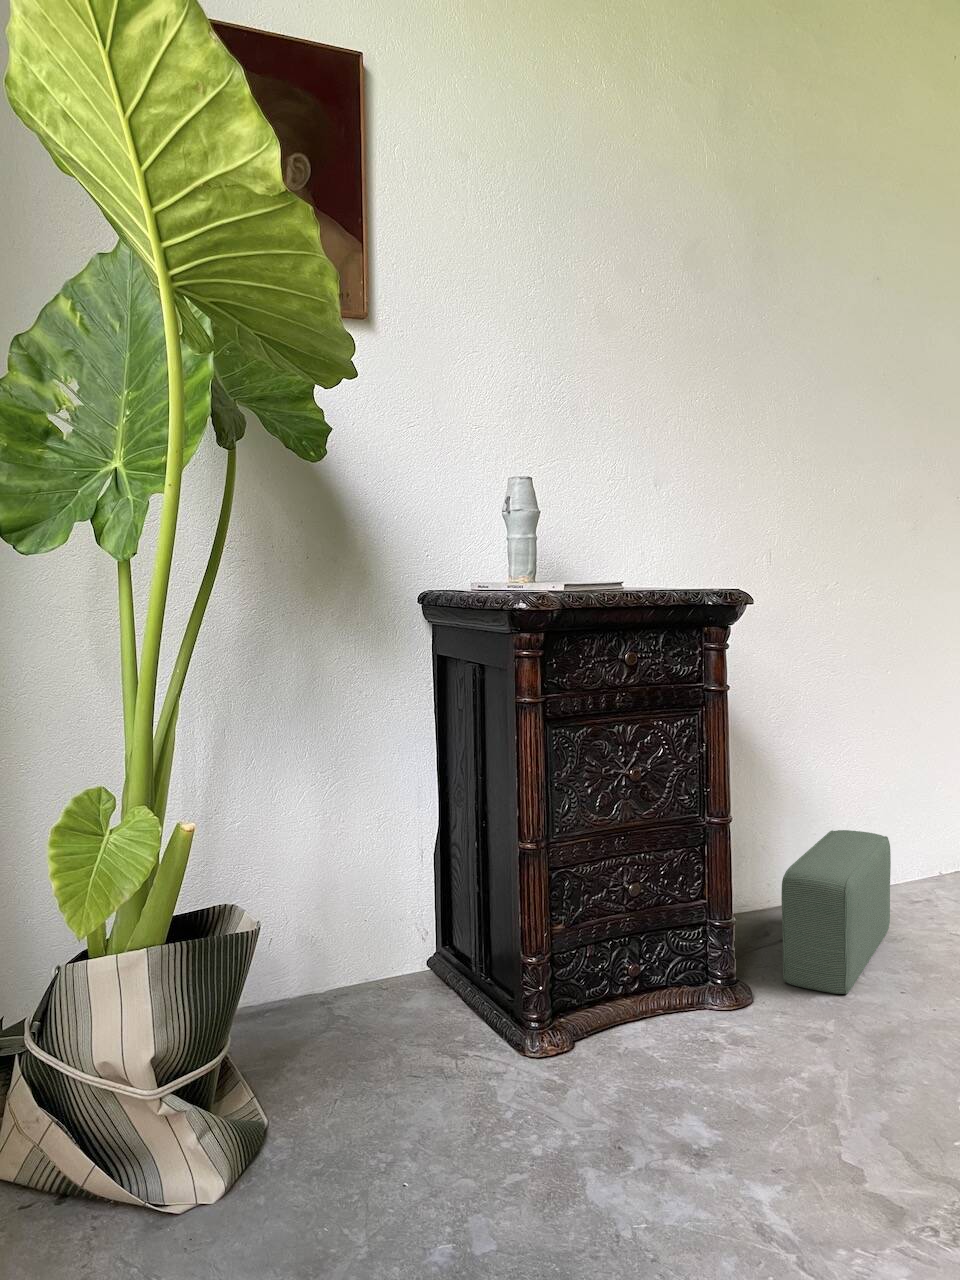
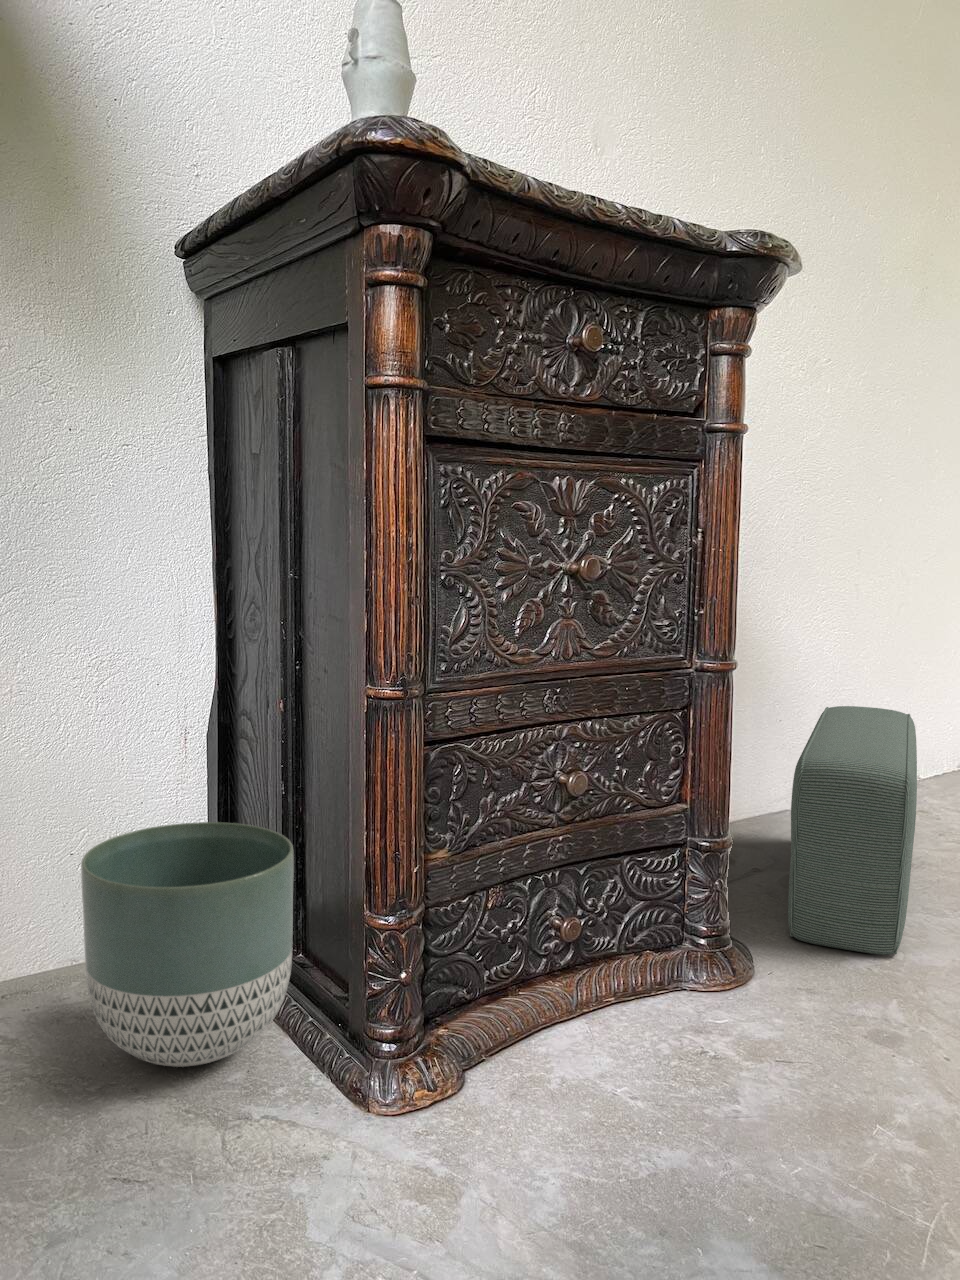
planter: none [382,907,485,1033] -> present [81,822,294,1067]

